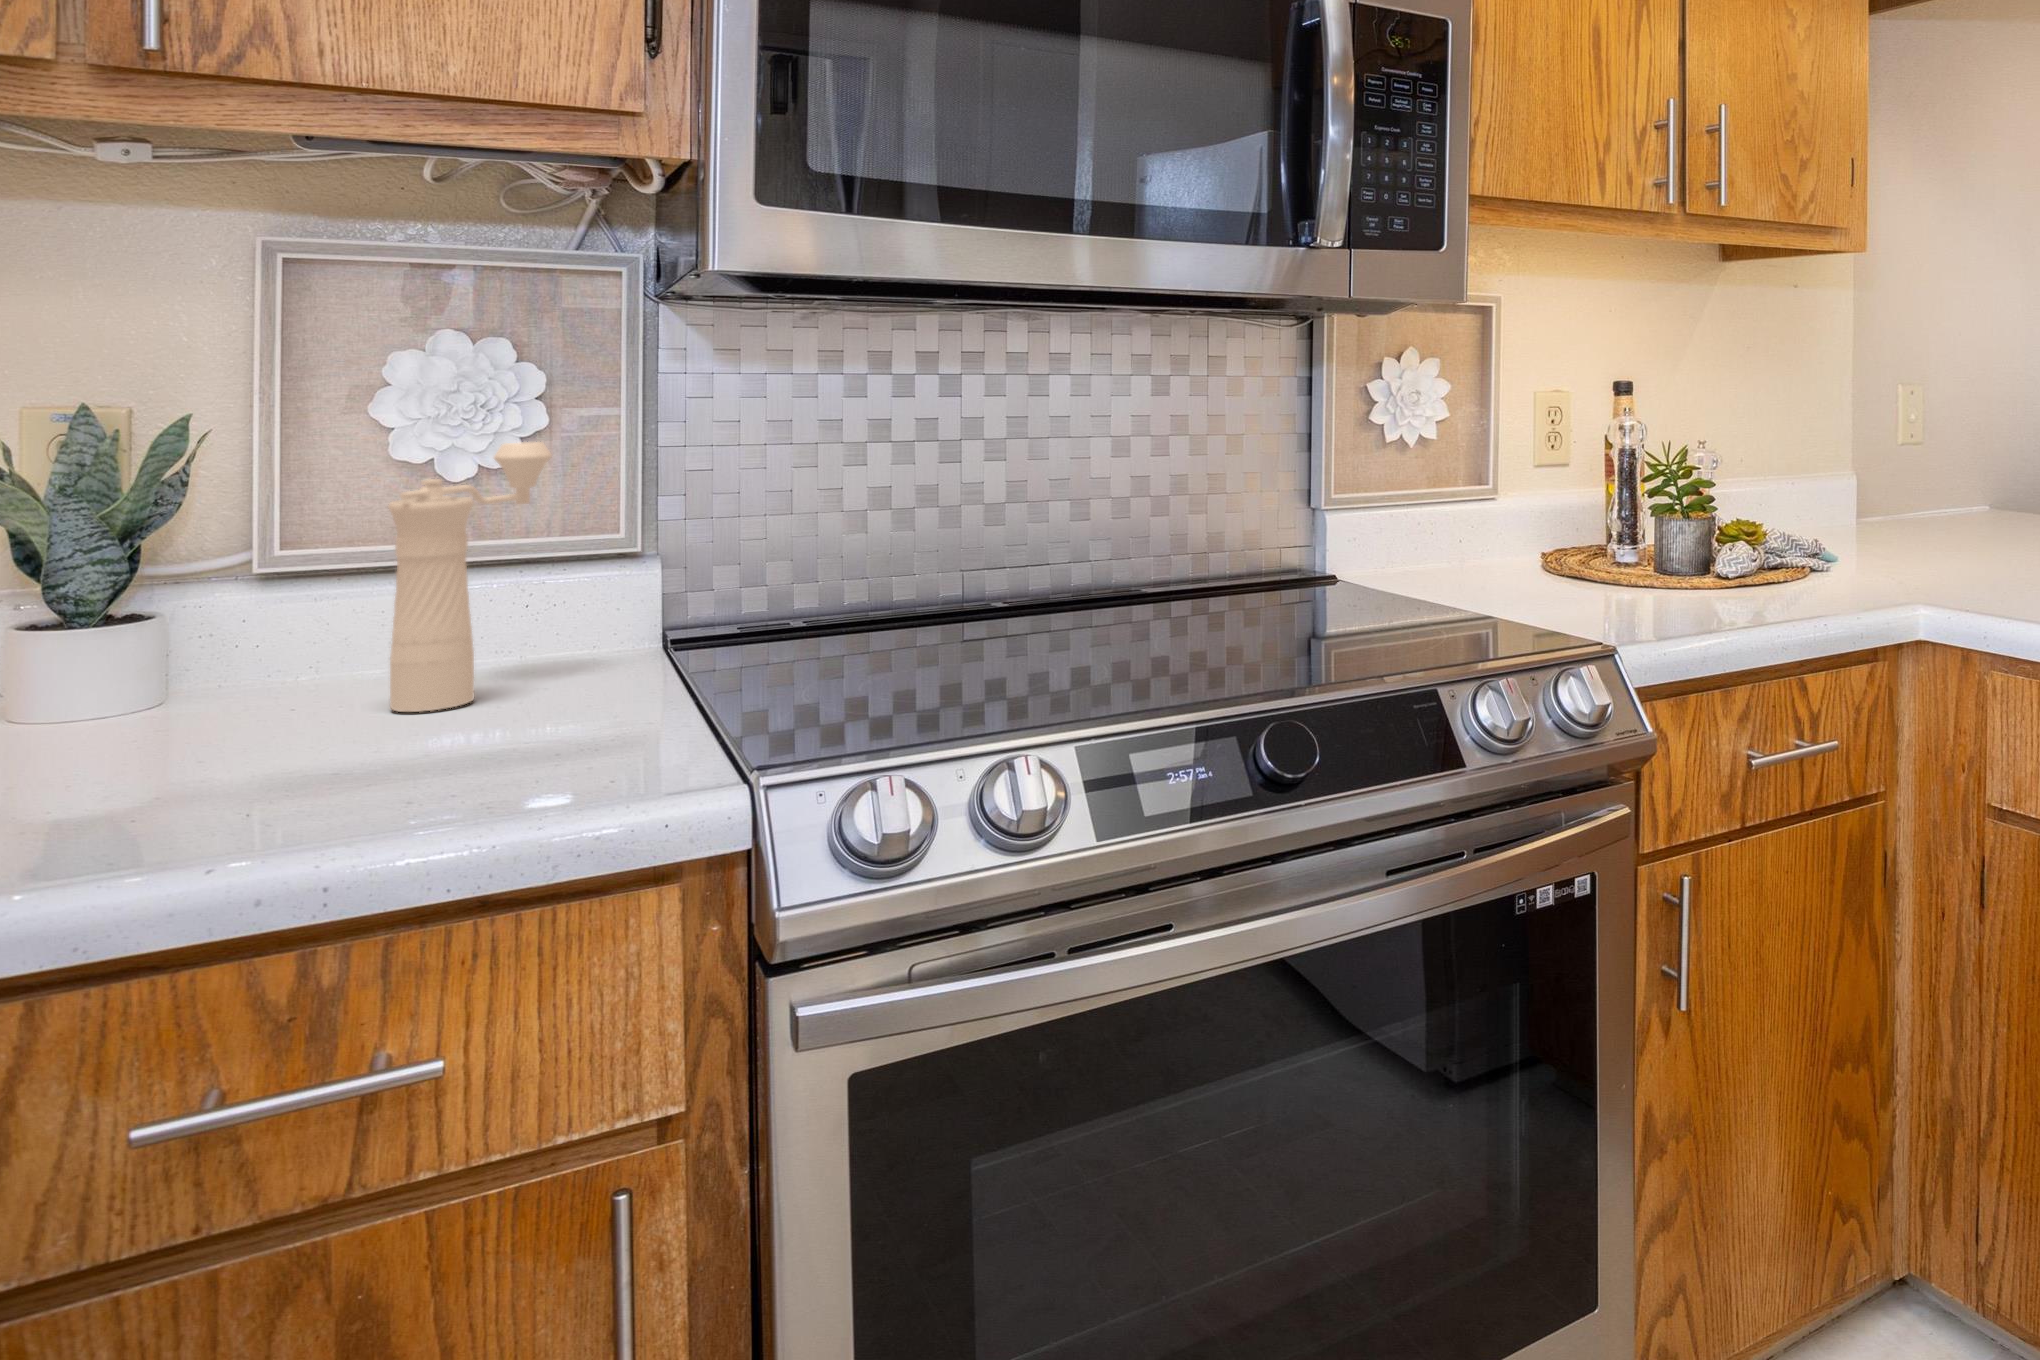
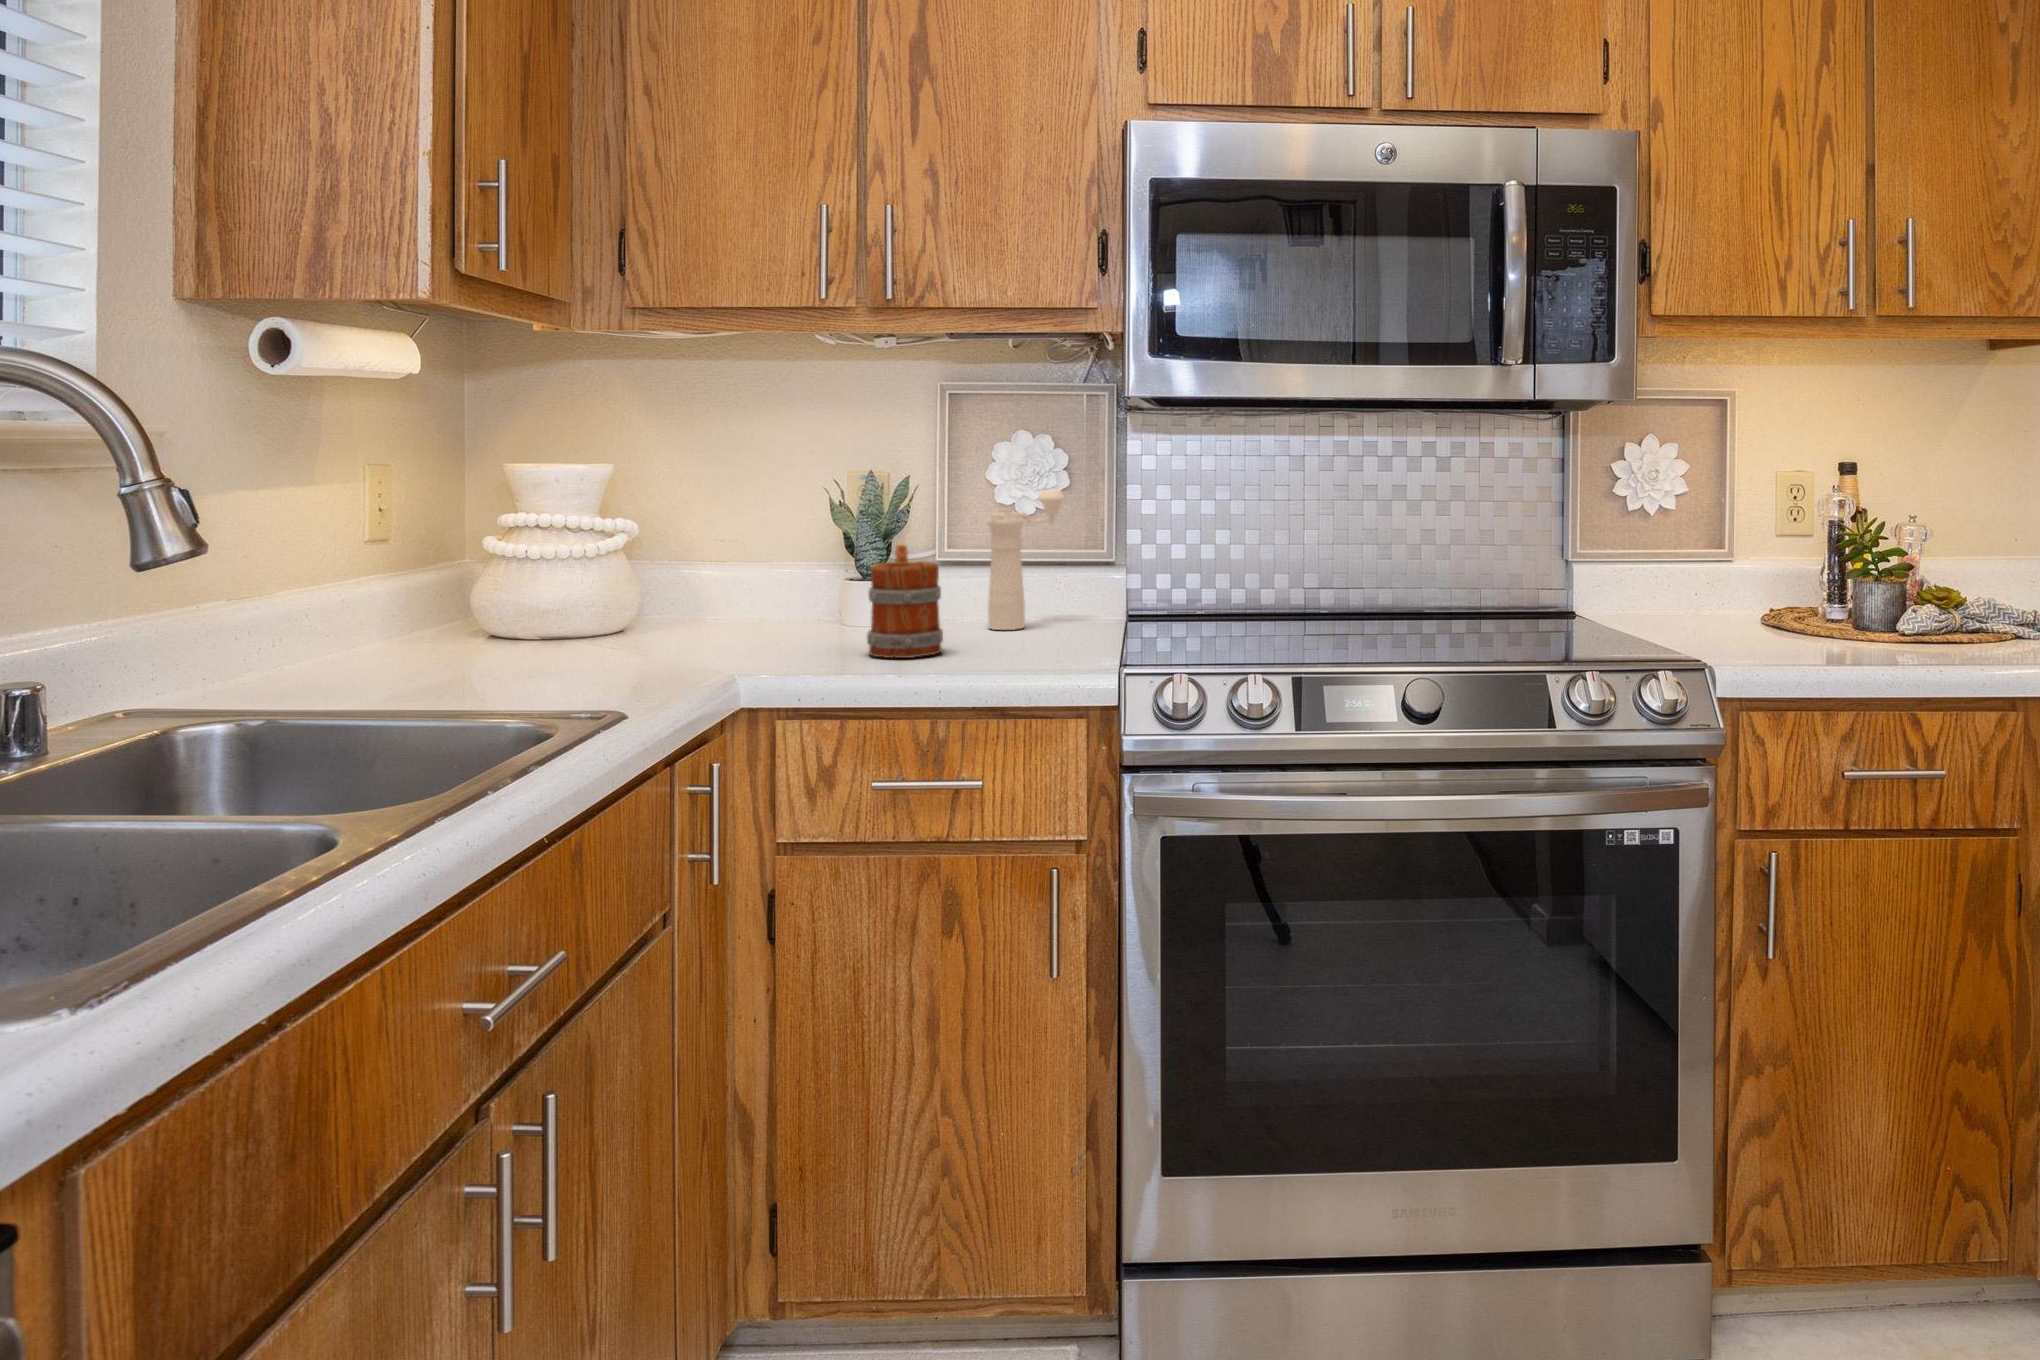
mug: none [95,568,310,826] -> present [867,545,943,658]

